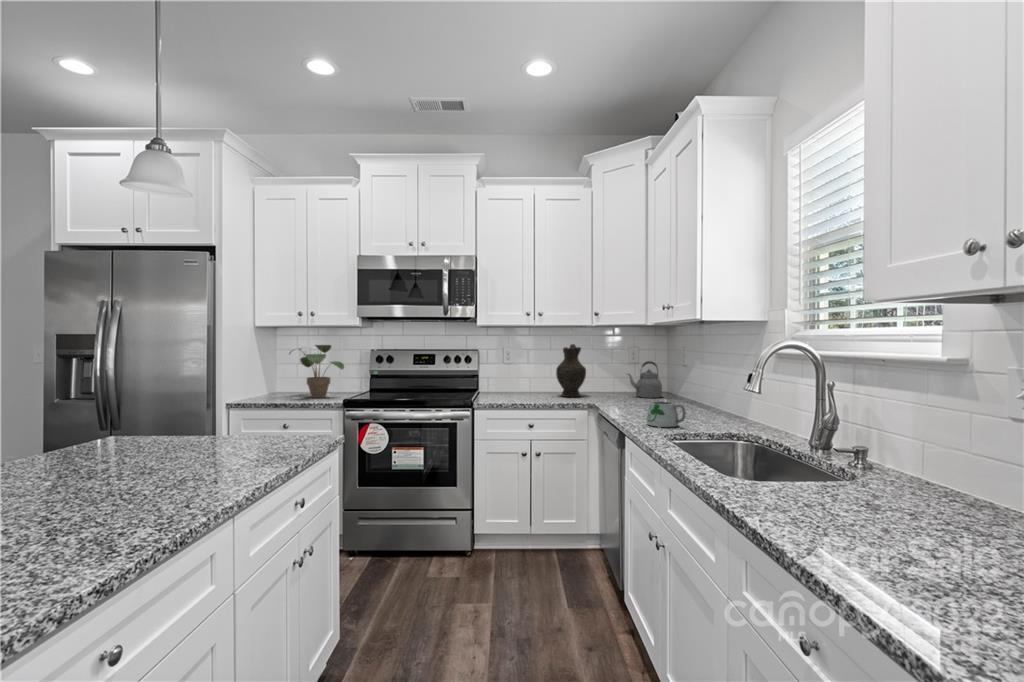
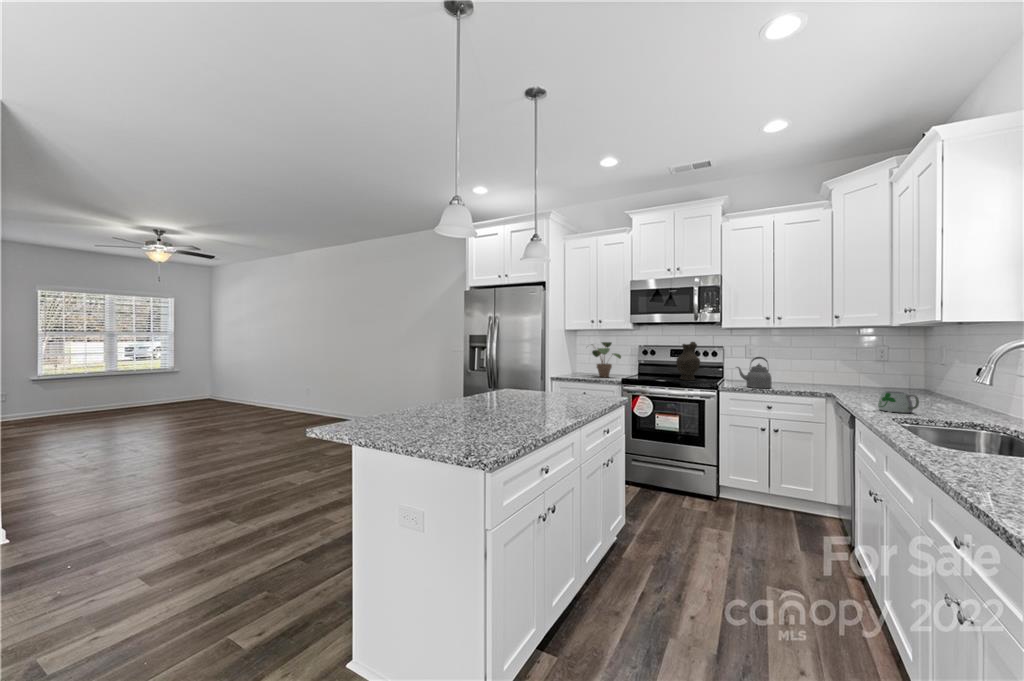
decorative vase: present [556,344,586,397] -> present [676,342,700,380]
kettle: present [627,361,662,398] -> present [736,357,771,388]

